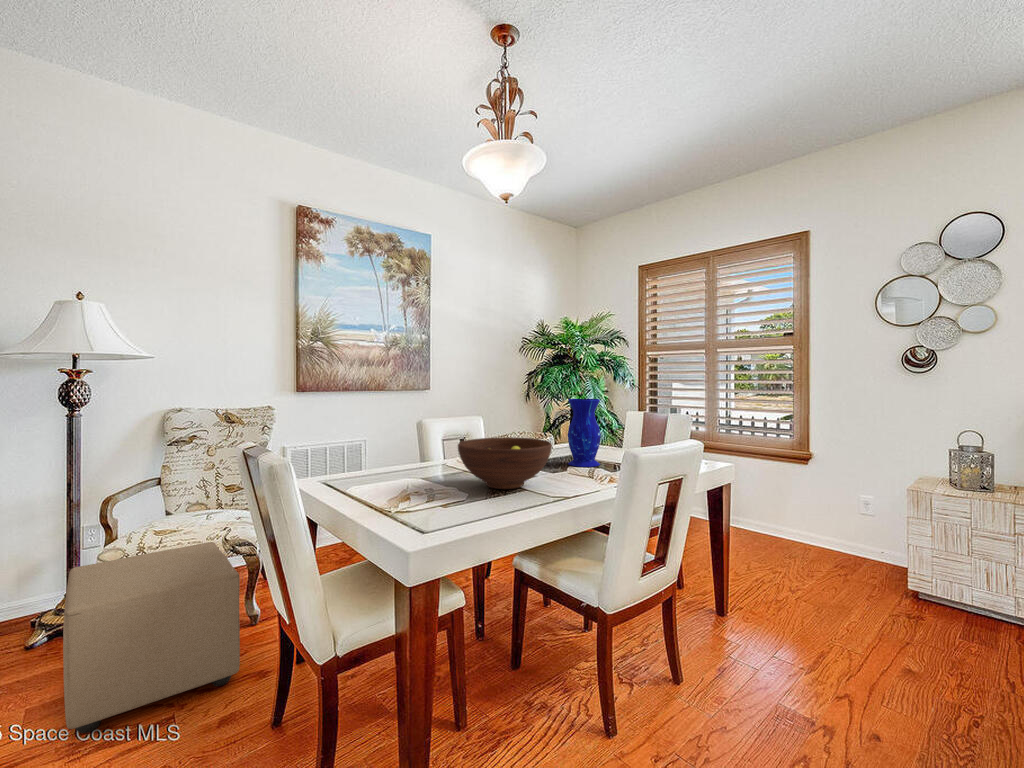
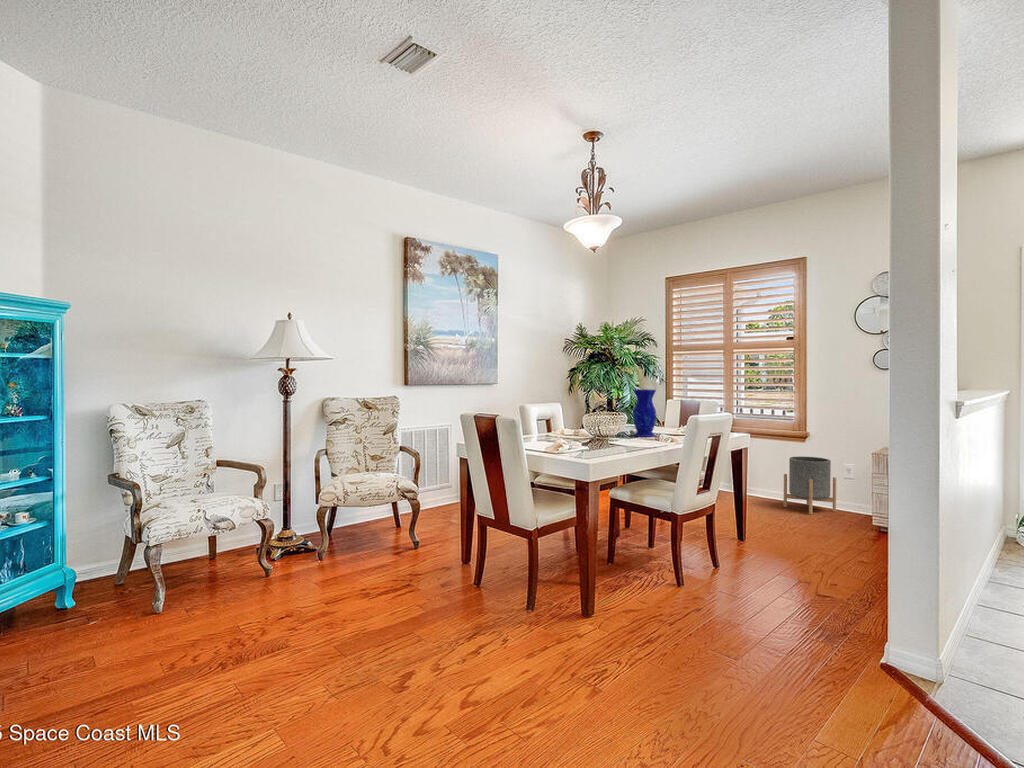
fruit bowl: present [458,437,552,489] -> none [572,415,634,447]
planter: none [780,482,850,560] -> present [784,456,836,514]
ottoman: present [63,542,240,733] -> none [311,490,428,595]

